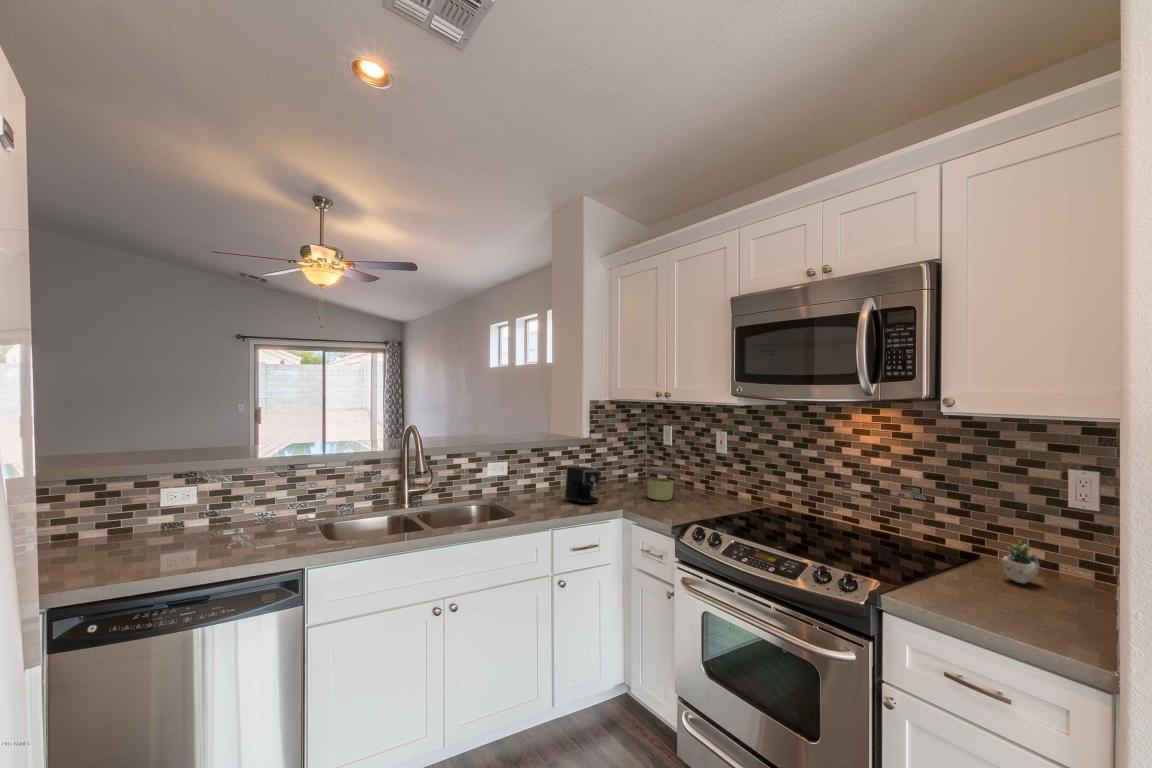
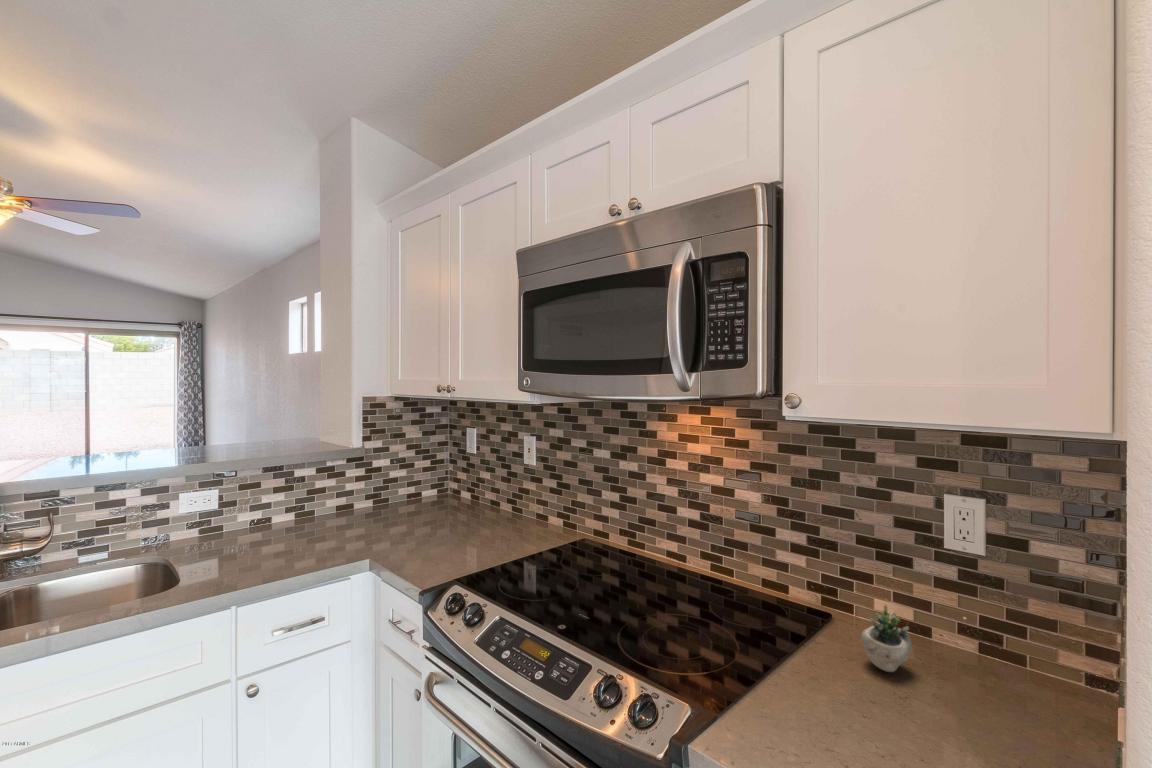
coffee maker: present [565,466,600,503] -> none [298,493,374,551]
jar: present [647,466,676,500] -> none [424,487,467,535]

